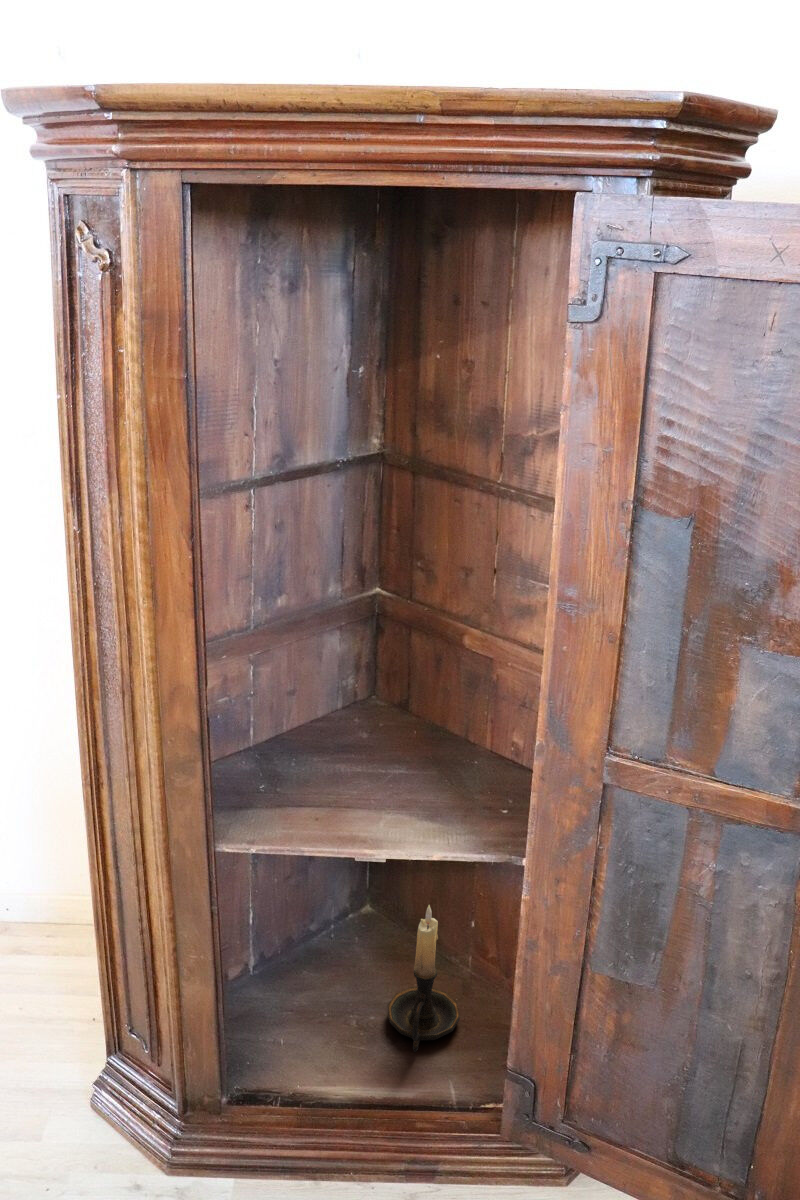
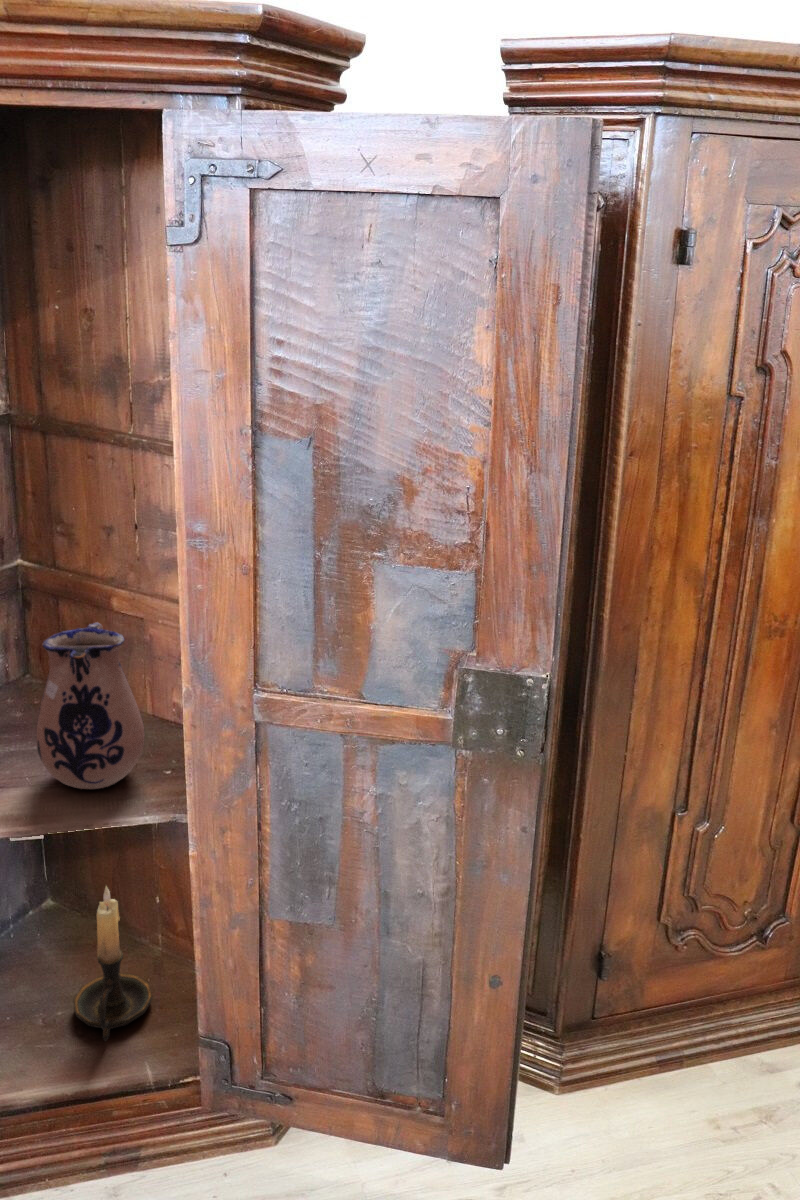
ceramic pitcher: none [385,659,483,817] -> present [36,622,145,789]

